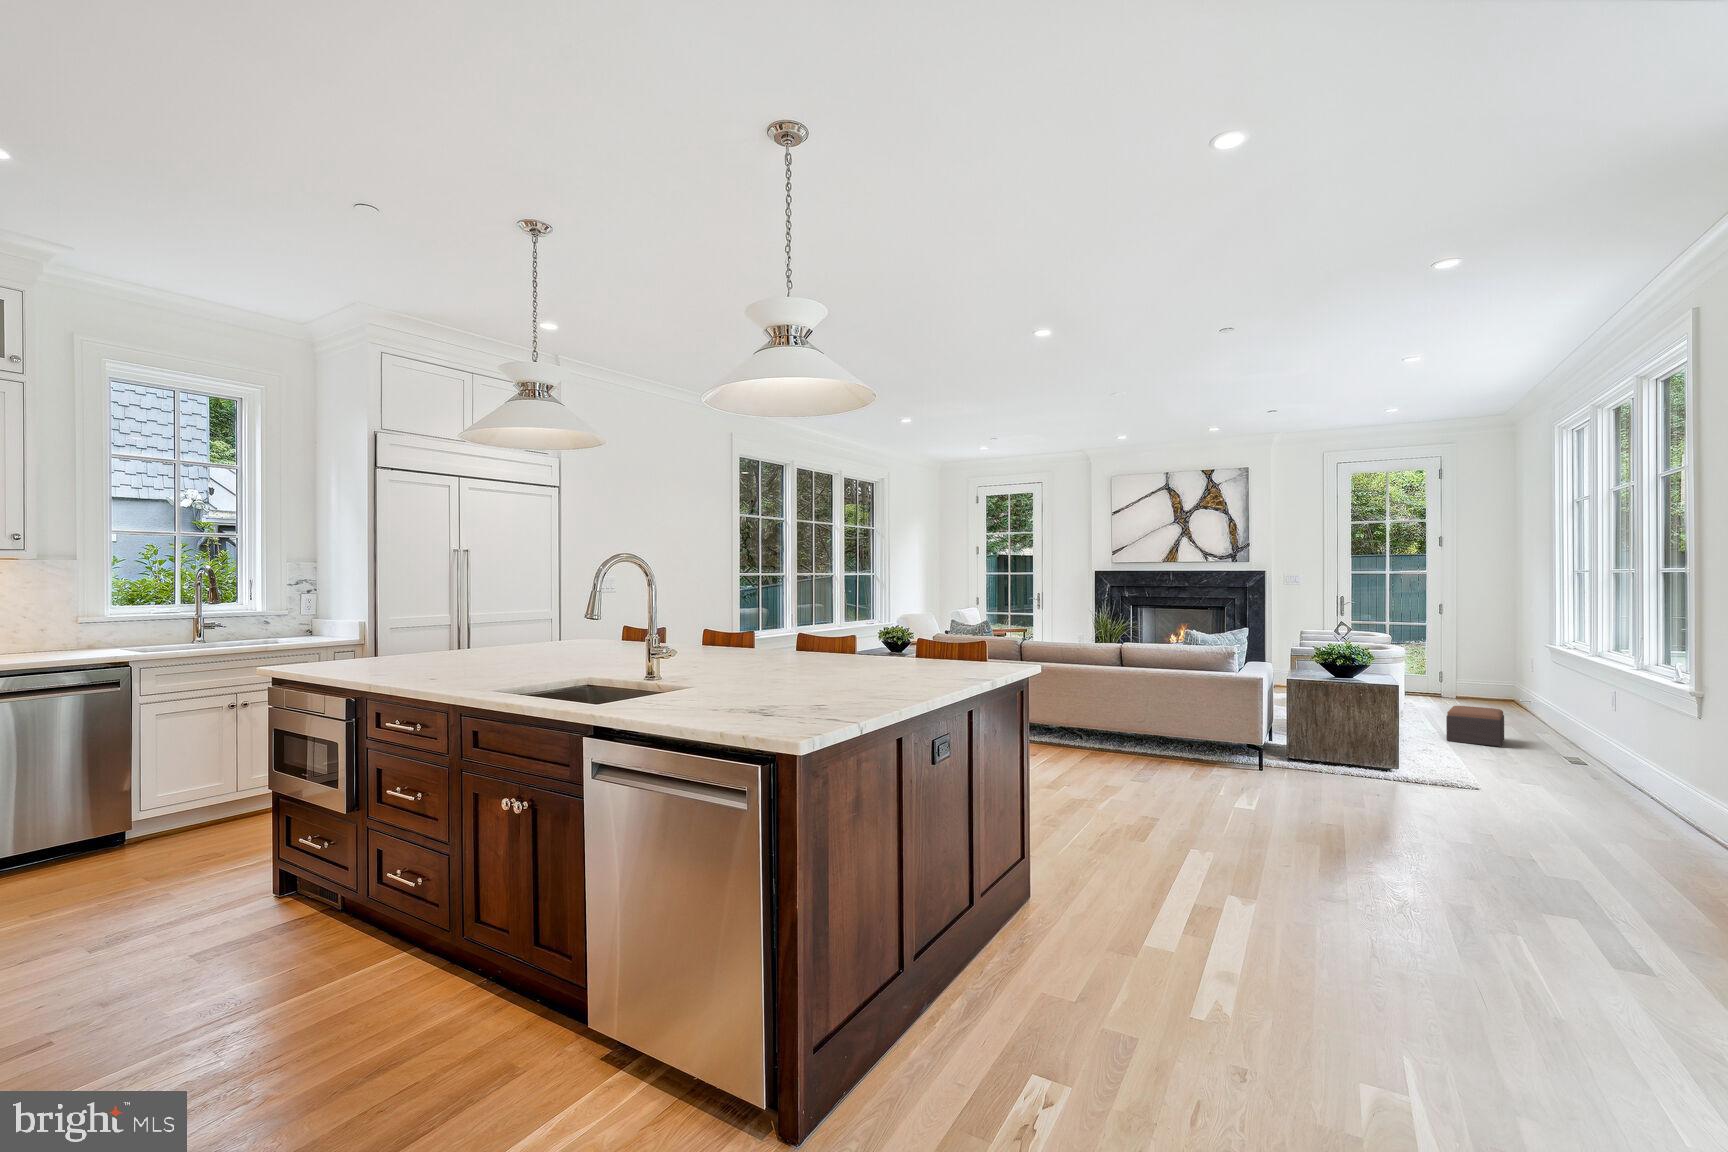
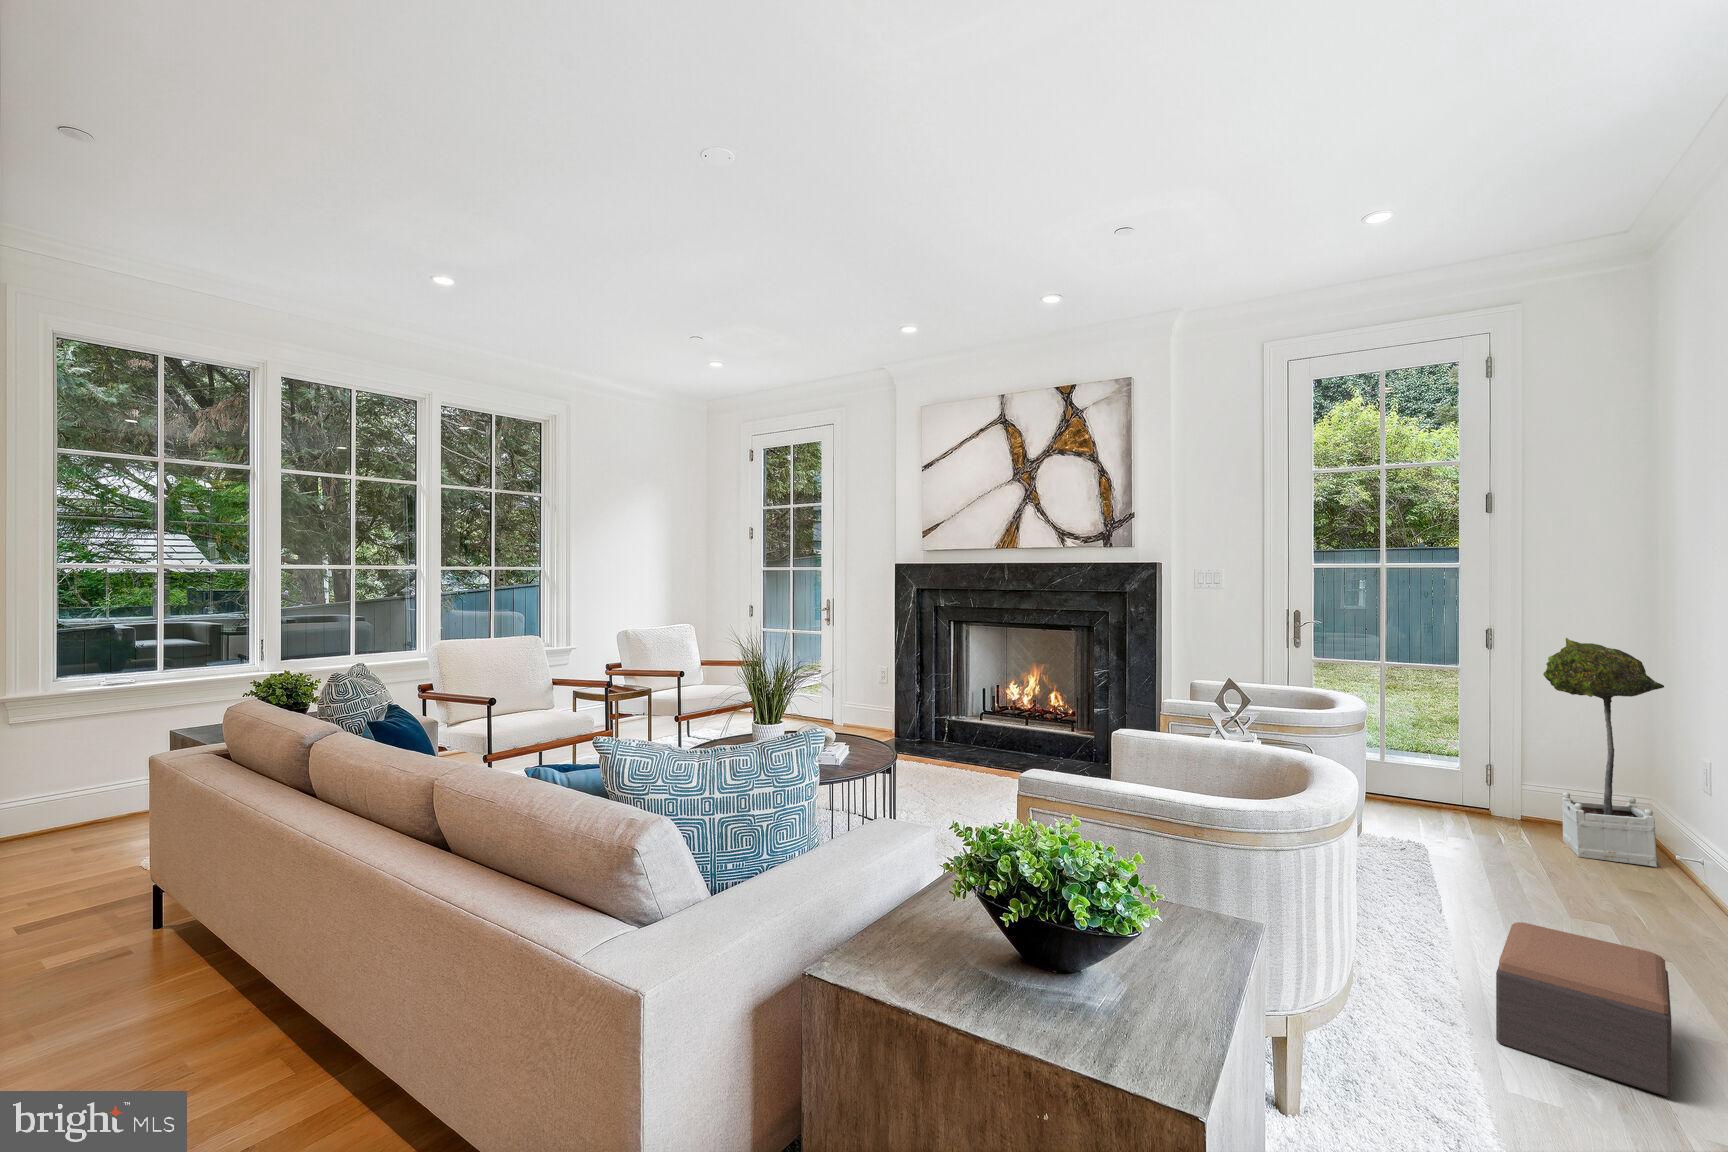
potted tree: none [1467,608,1520,711] -> present [1543,638,1664,867]

